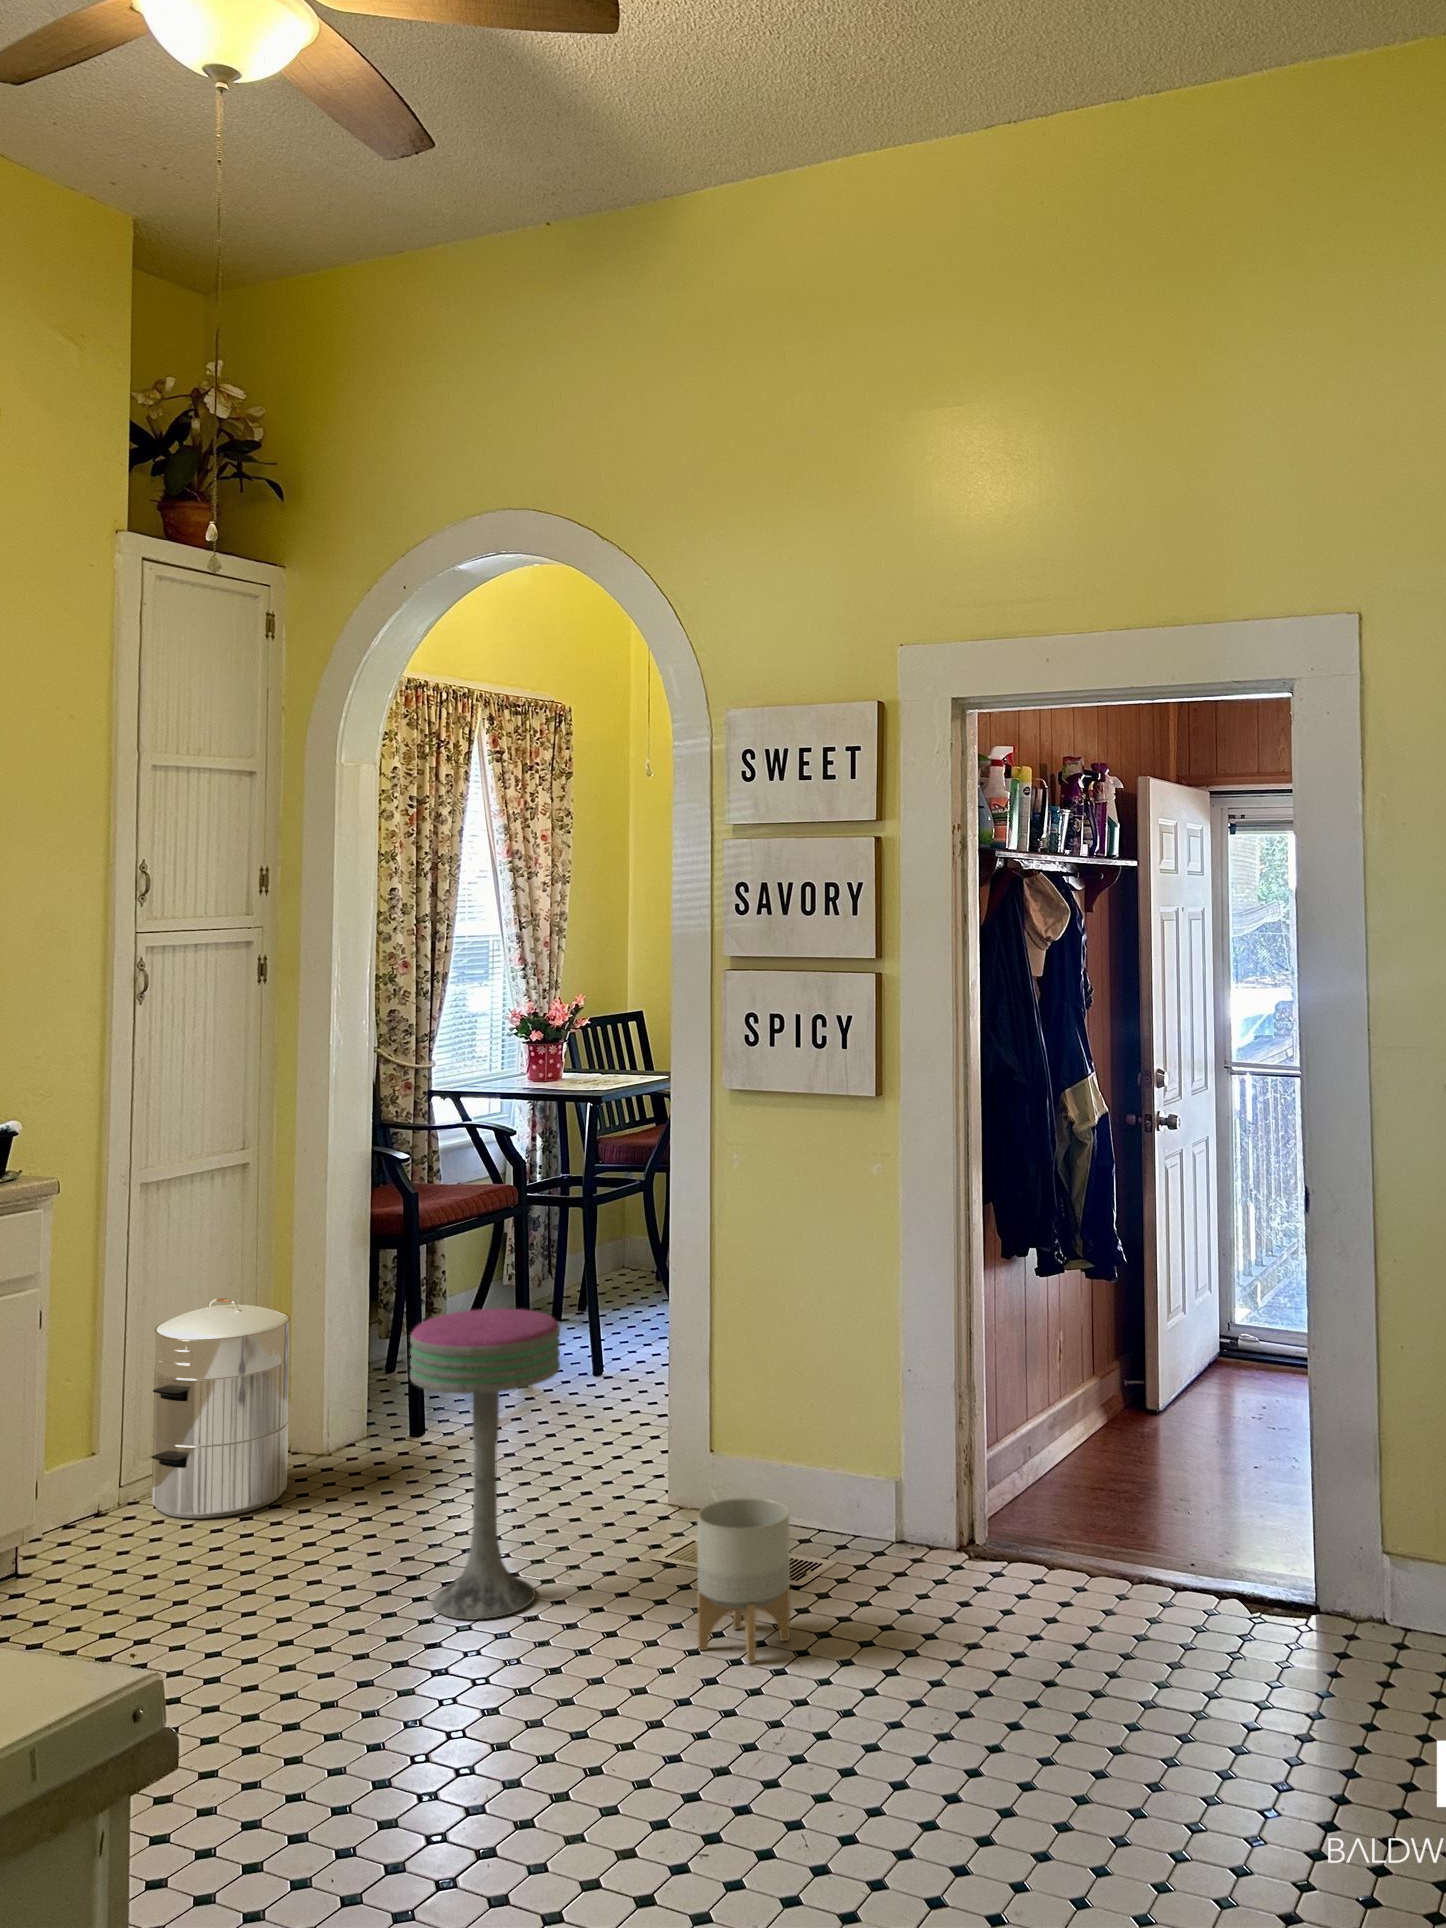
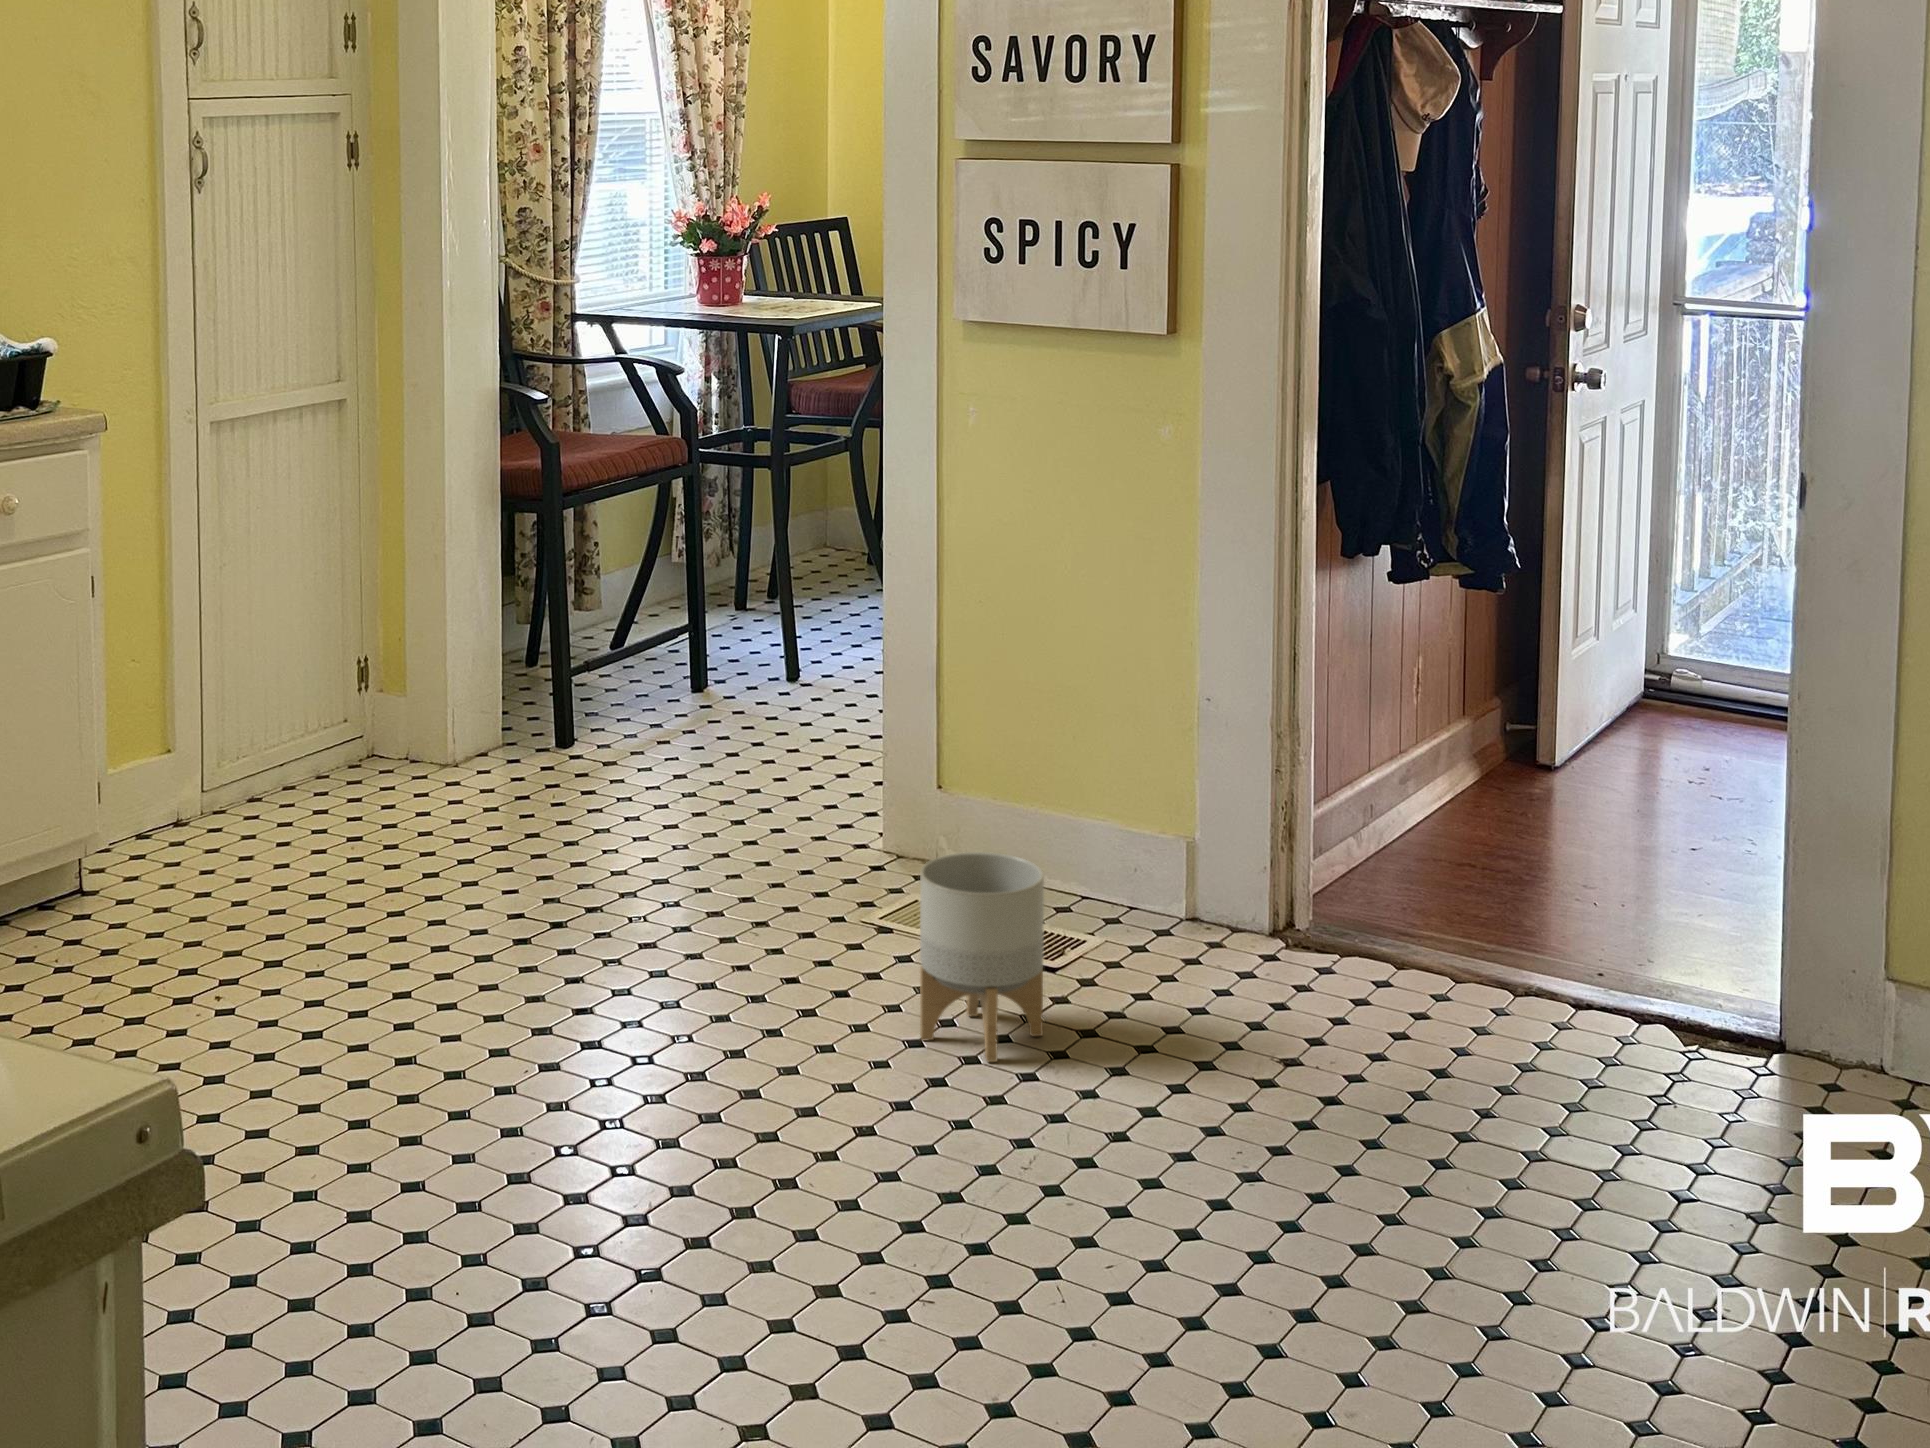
waste bin: present [152,1298,290,1519] -> none [234,567,402,833]
bar stool: present [410,1309,560,1620] -> none [545,595,739,981]

